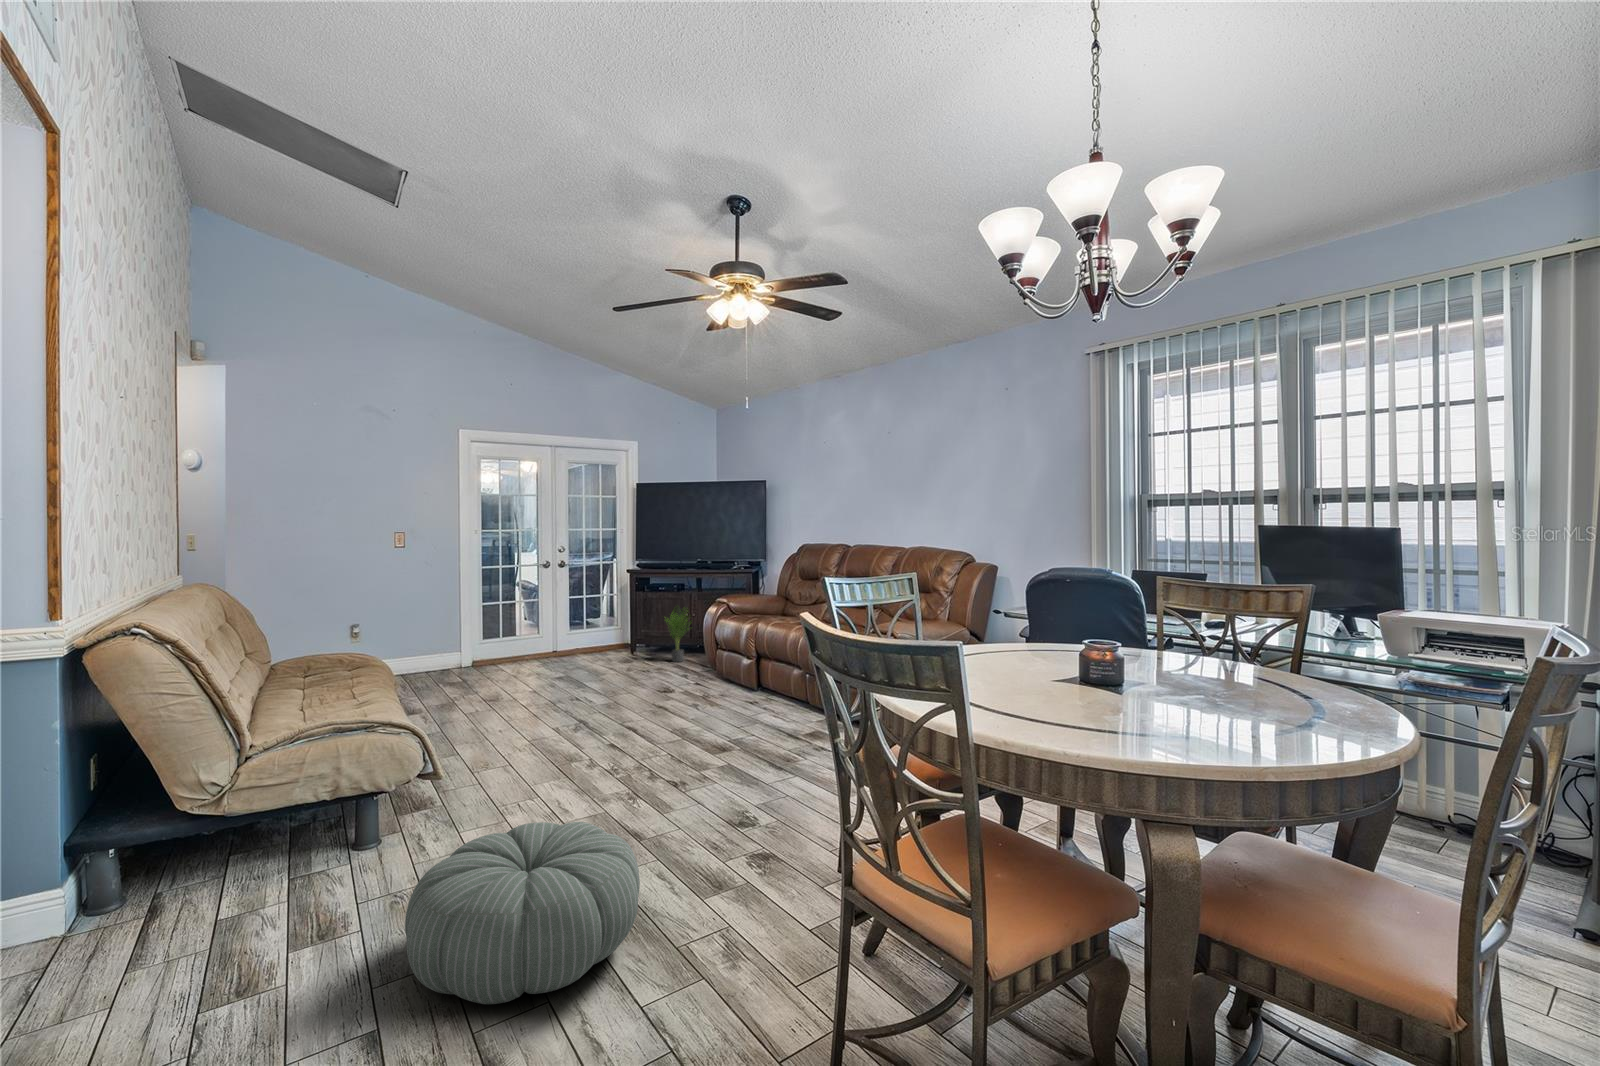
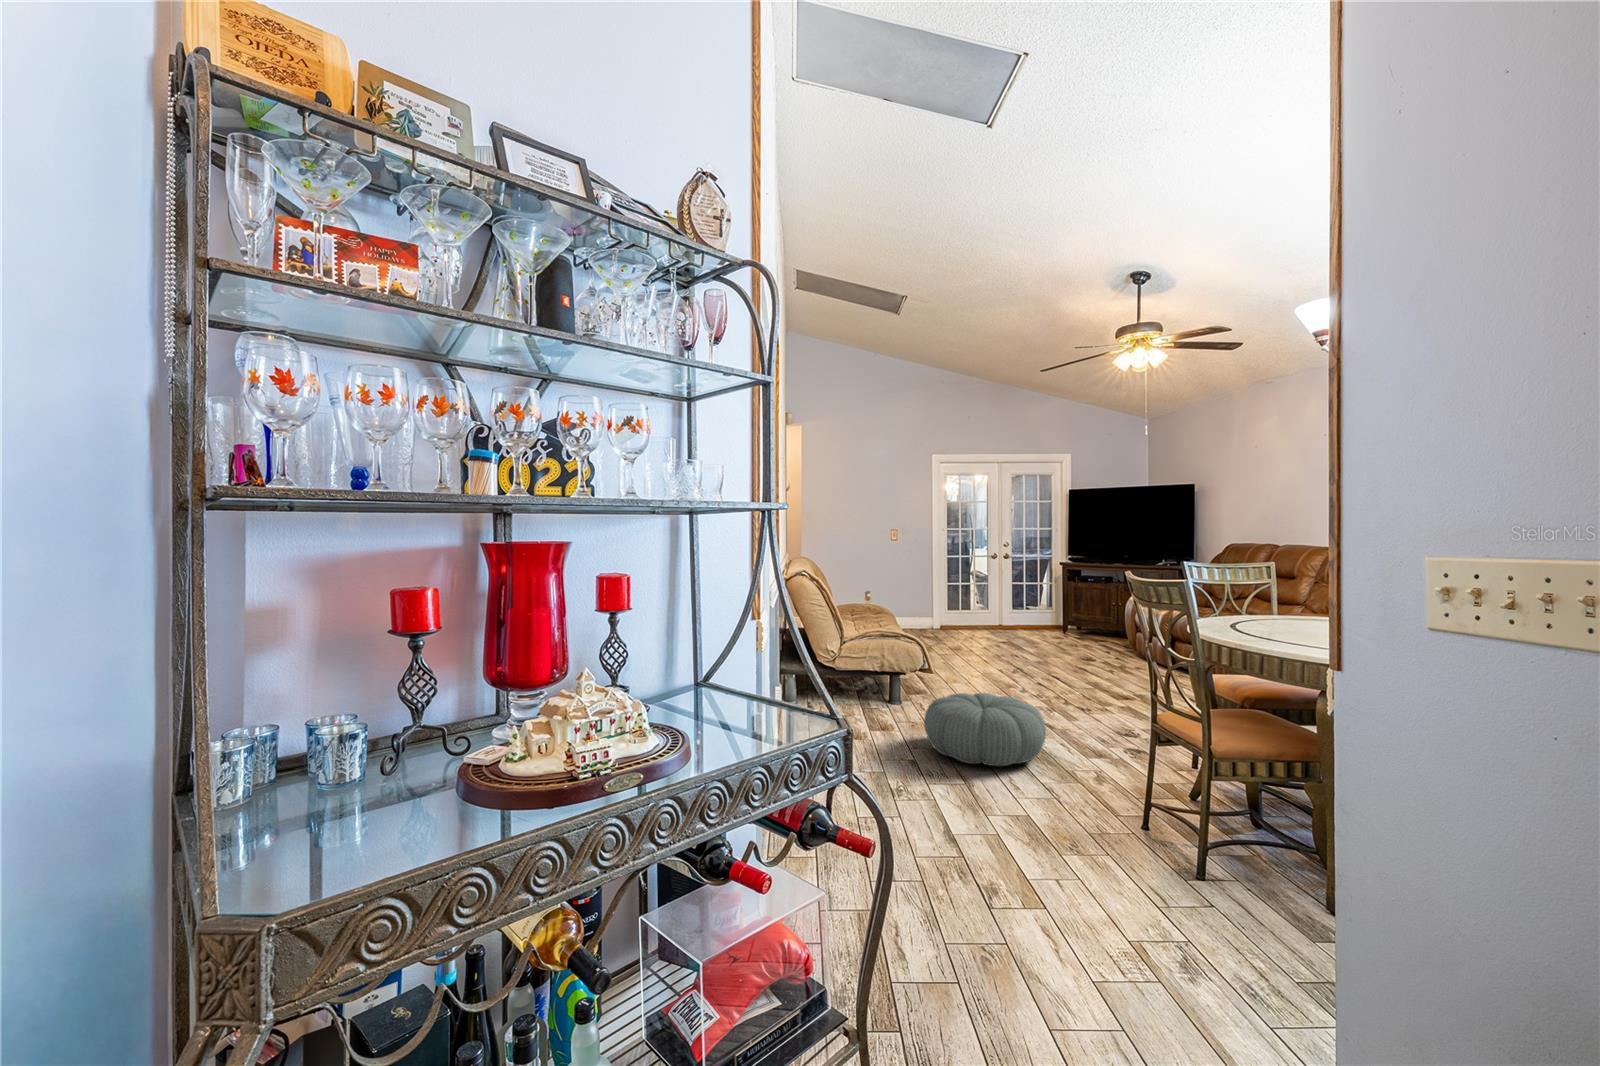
potted plant: present [667,613,688,662] -> none [1088,593,1119,643]

